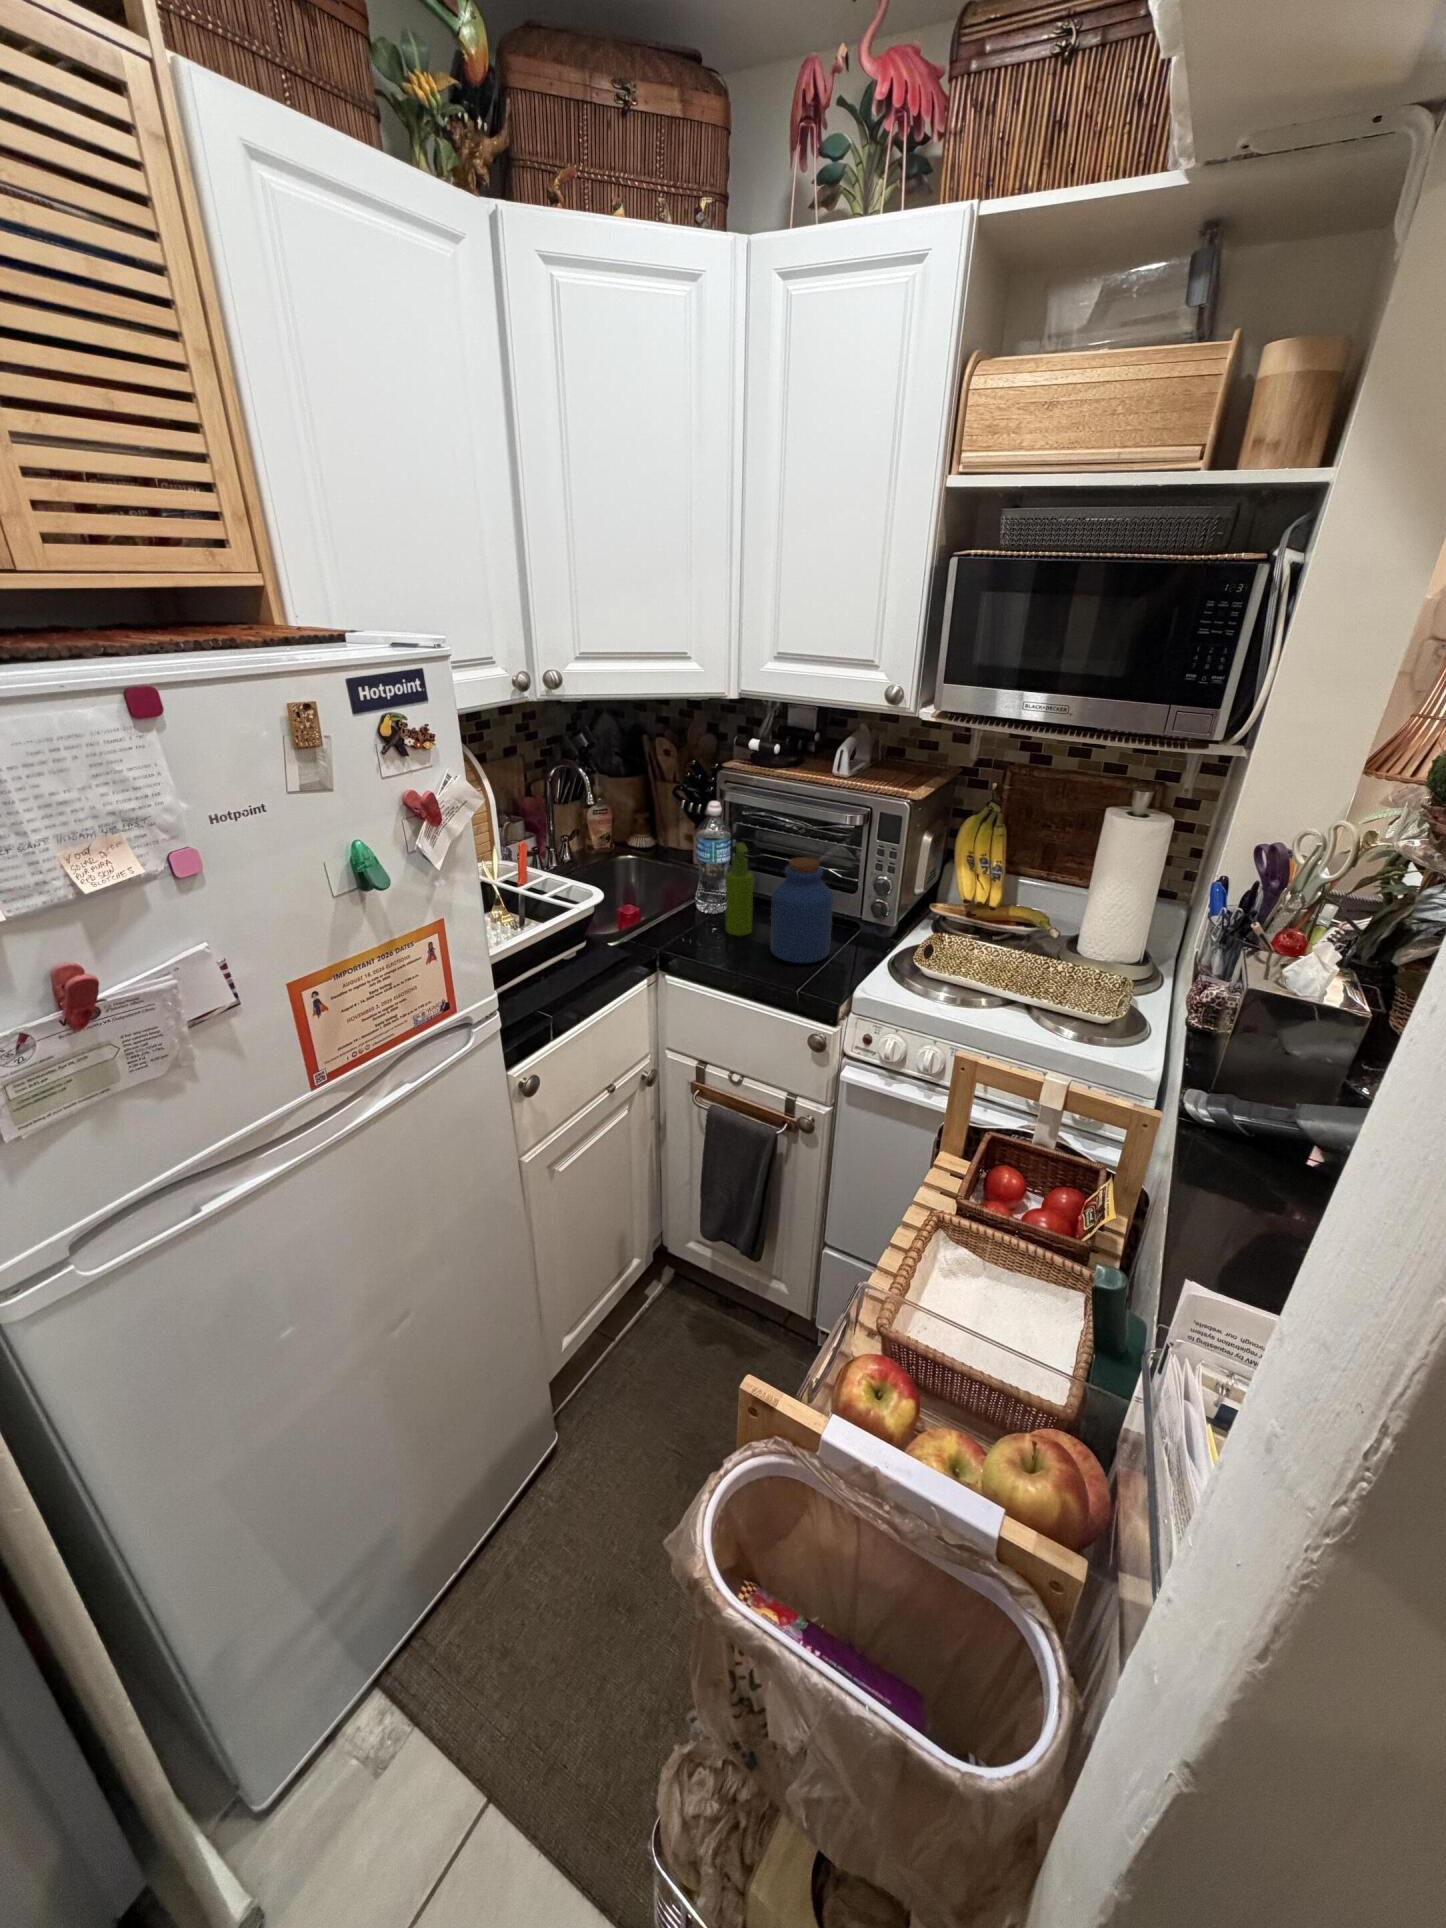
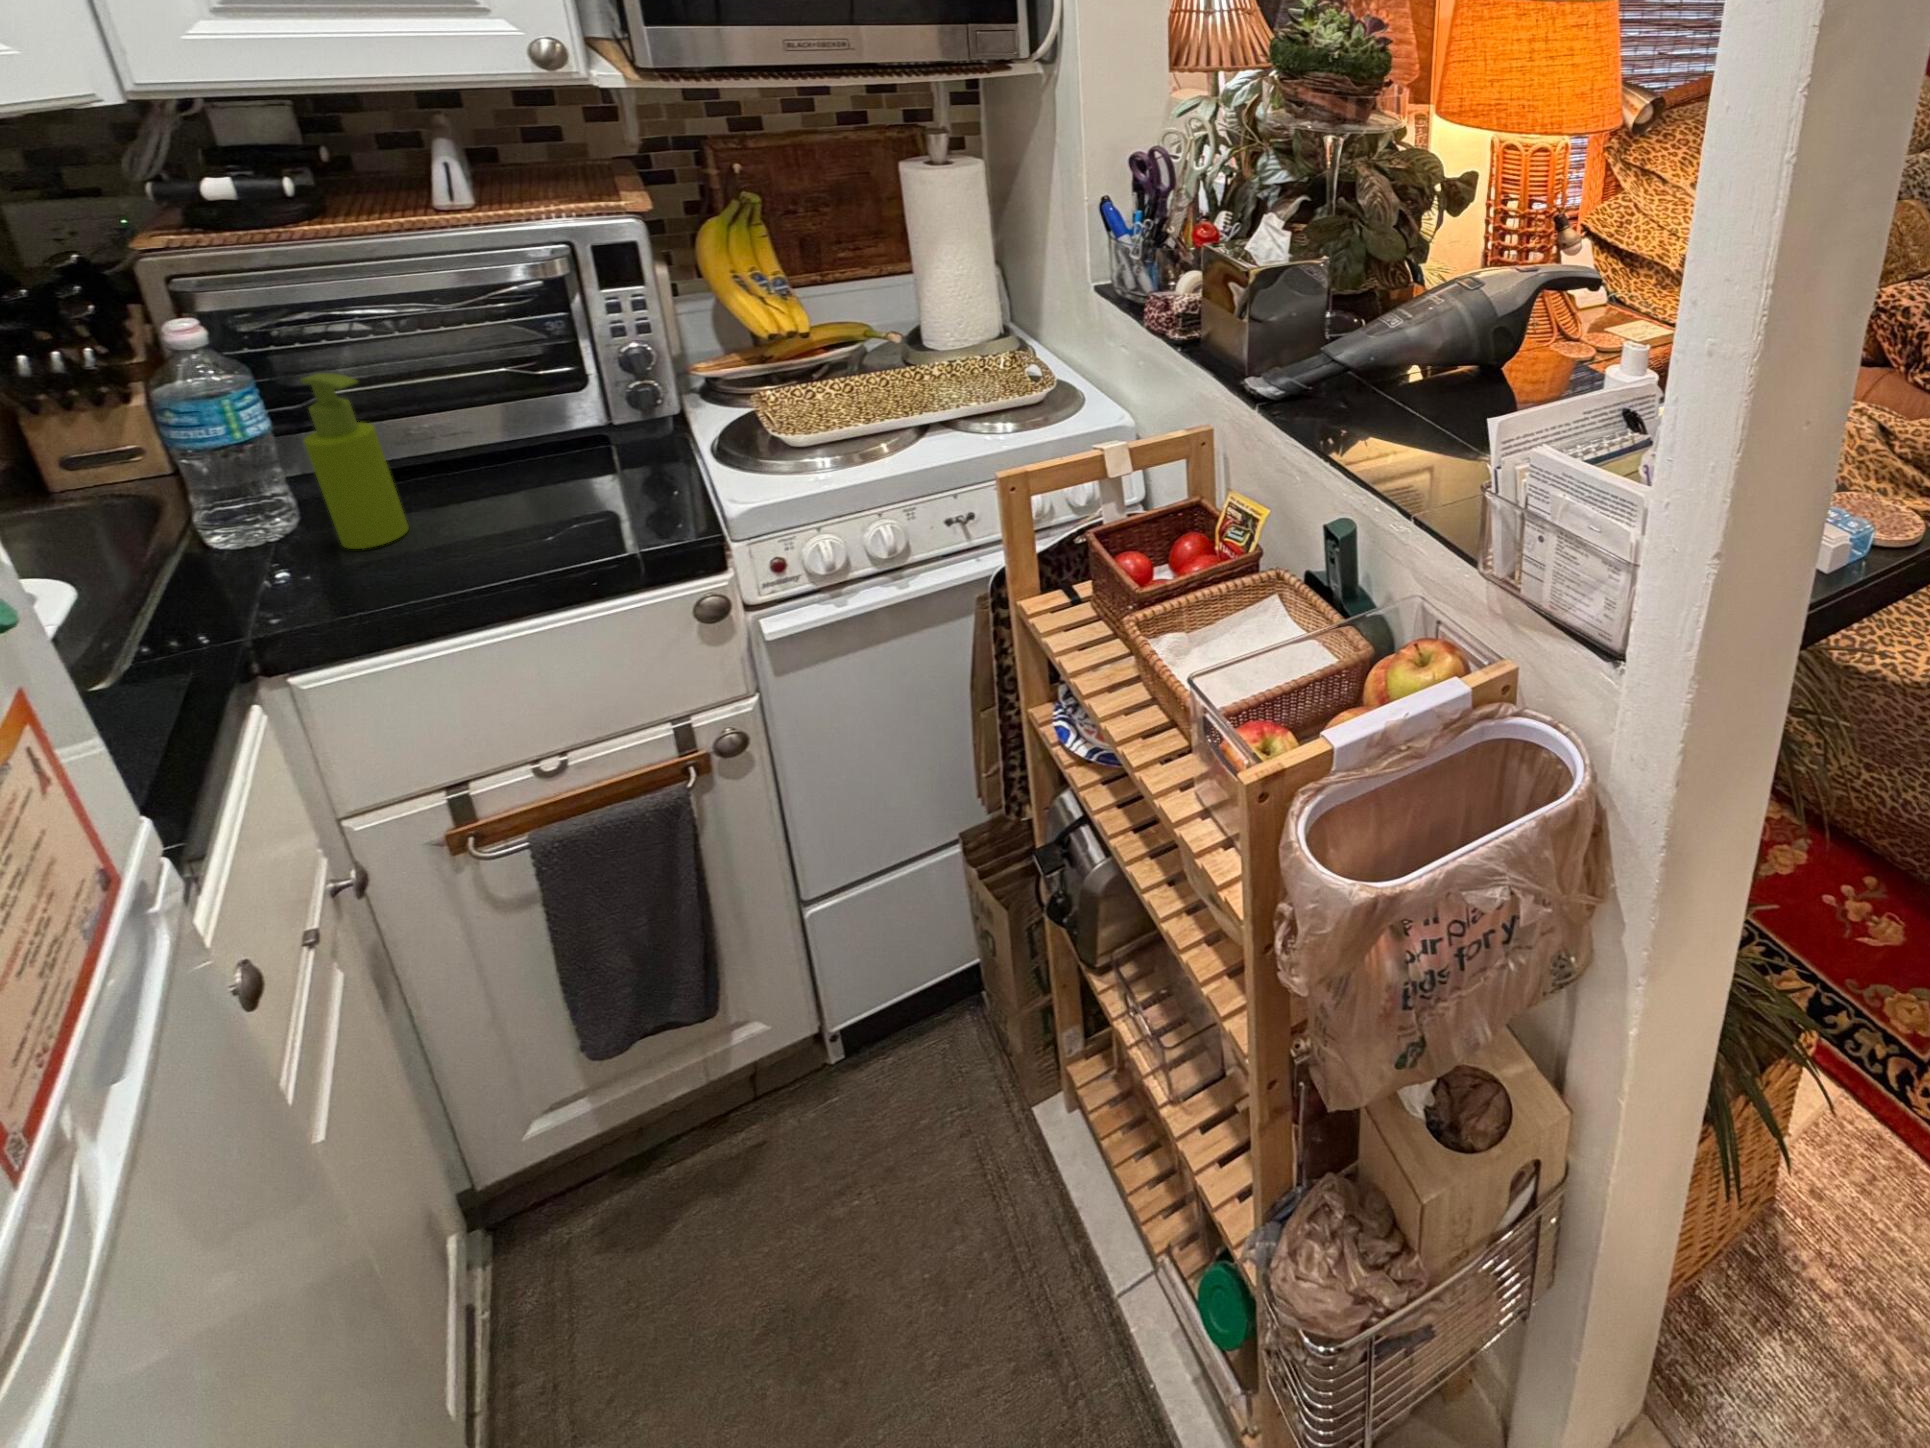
jar: present [770,857,833,963] -> none [459,349,615,533]

